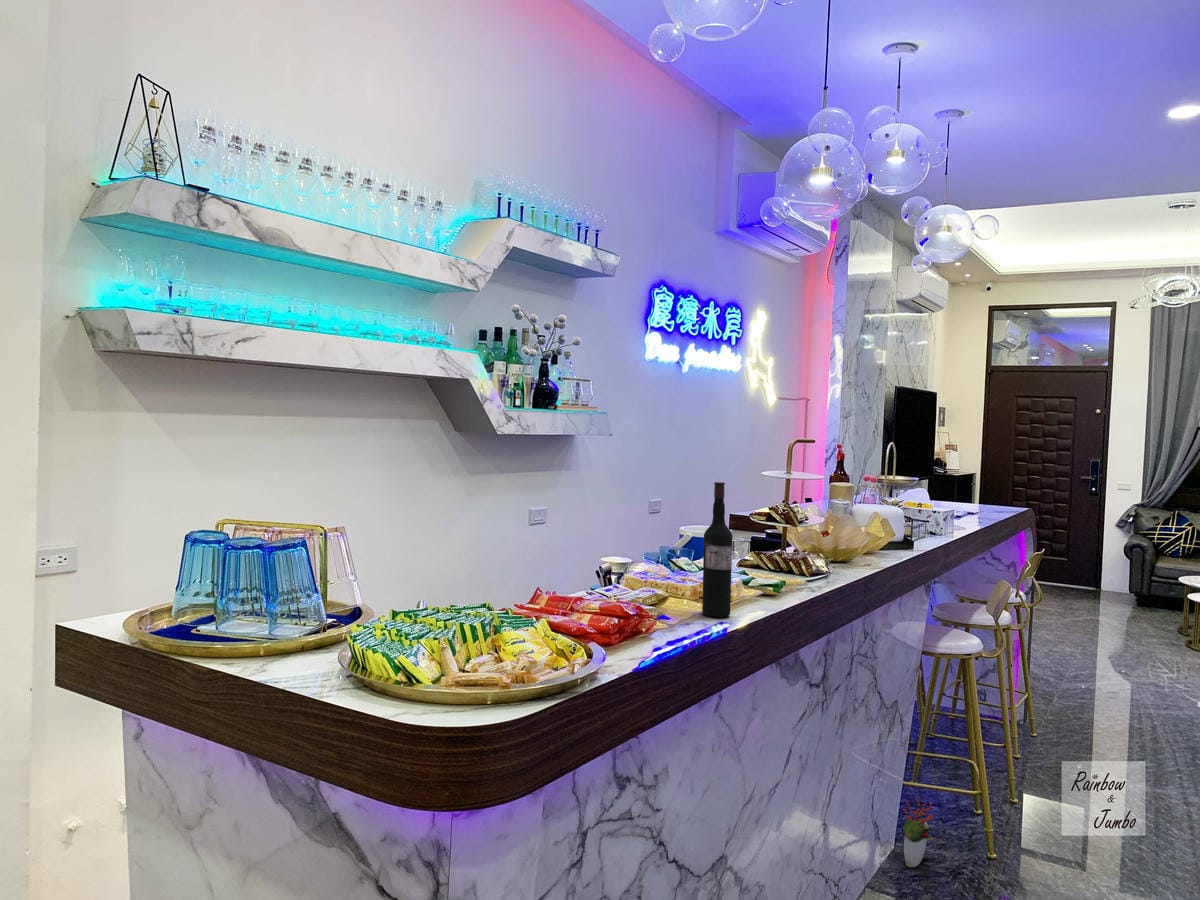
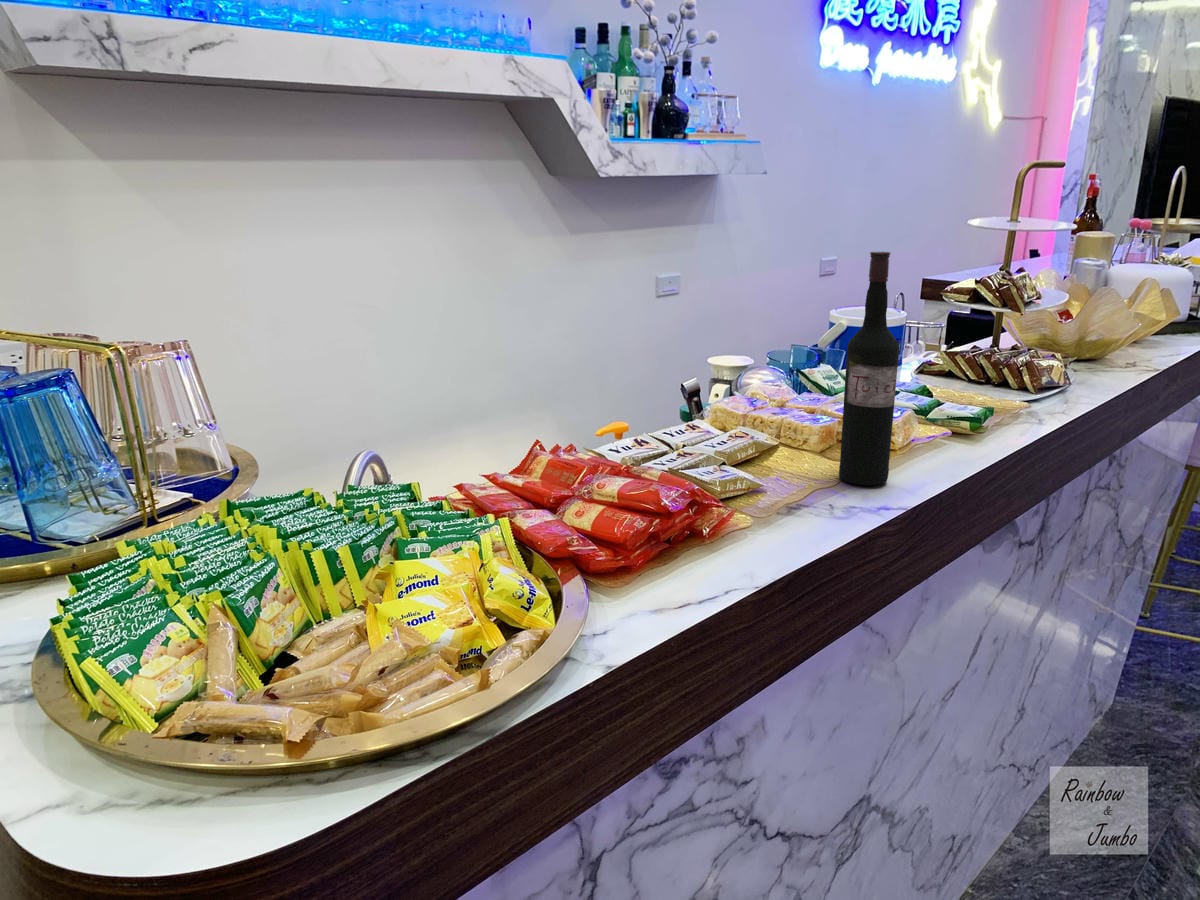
decorative plant: present [903,799,934,867] -> none [1131,675,1183,758]

